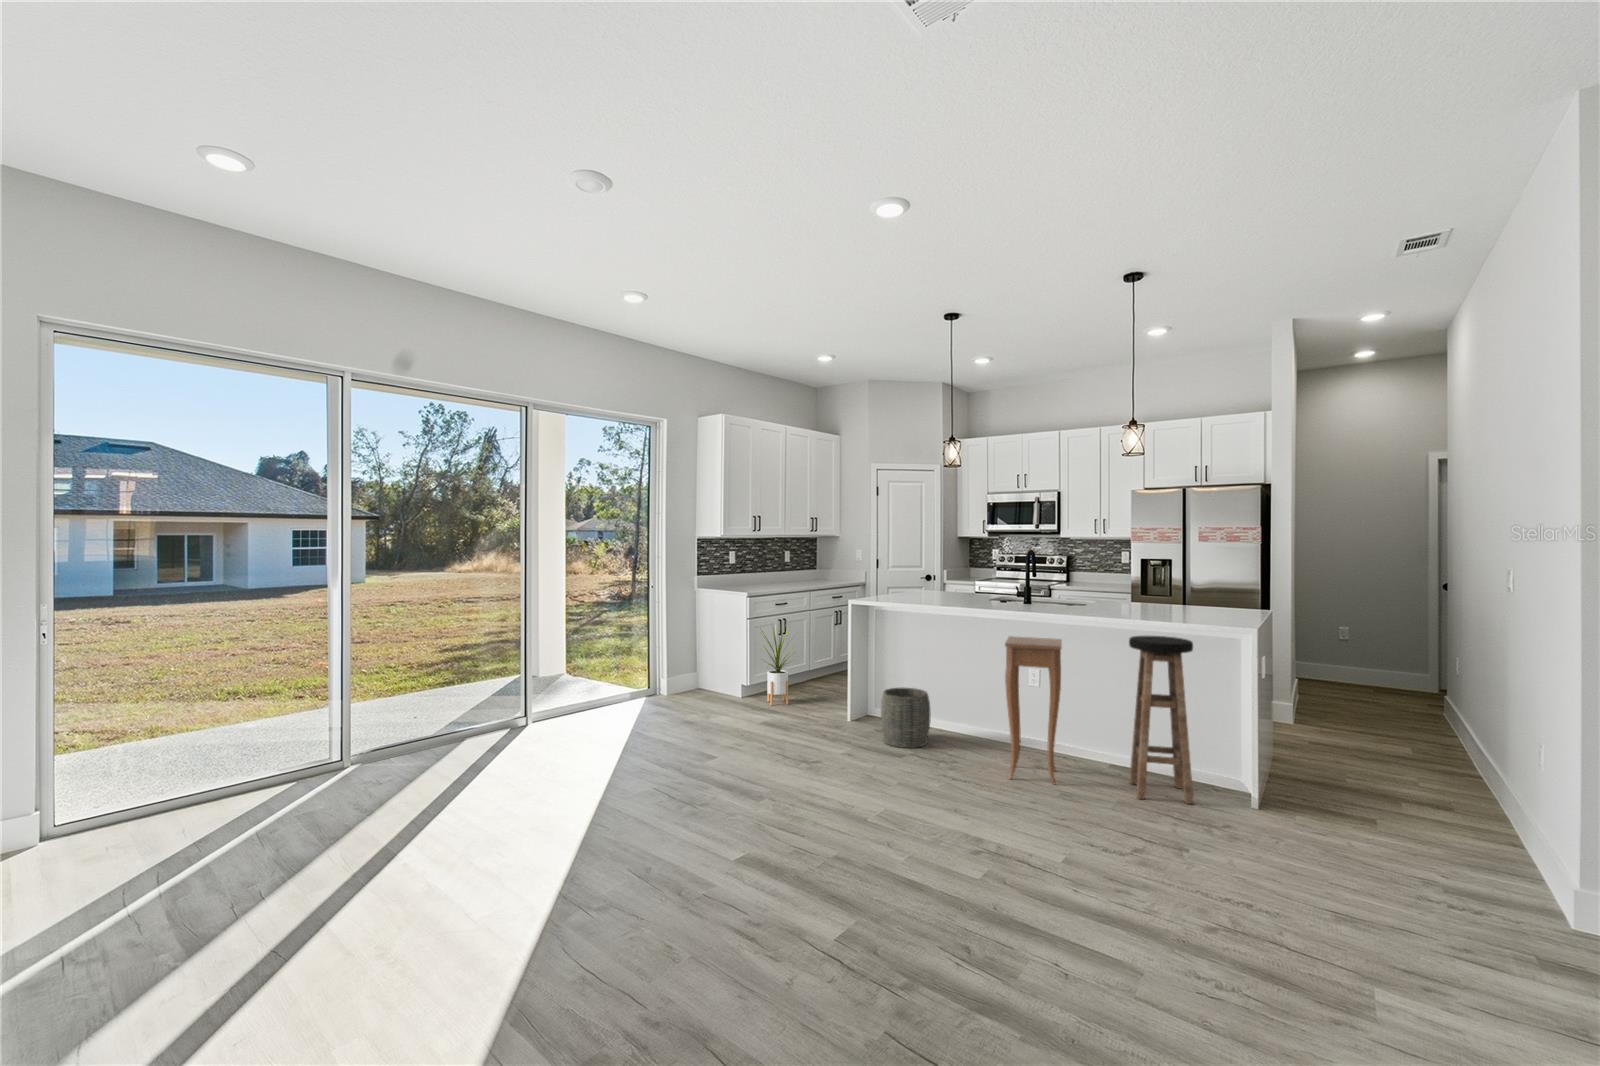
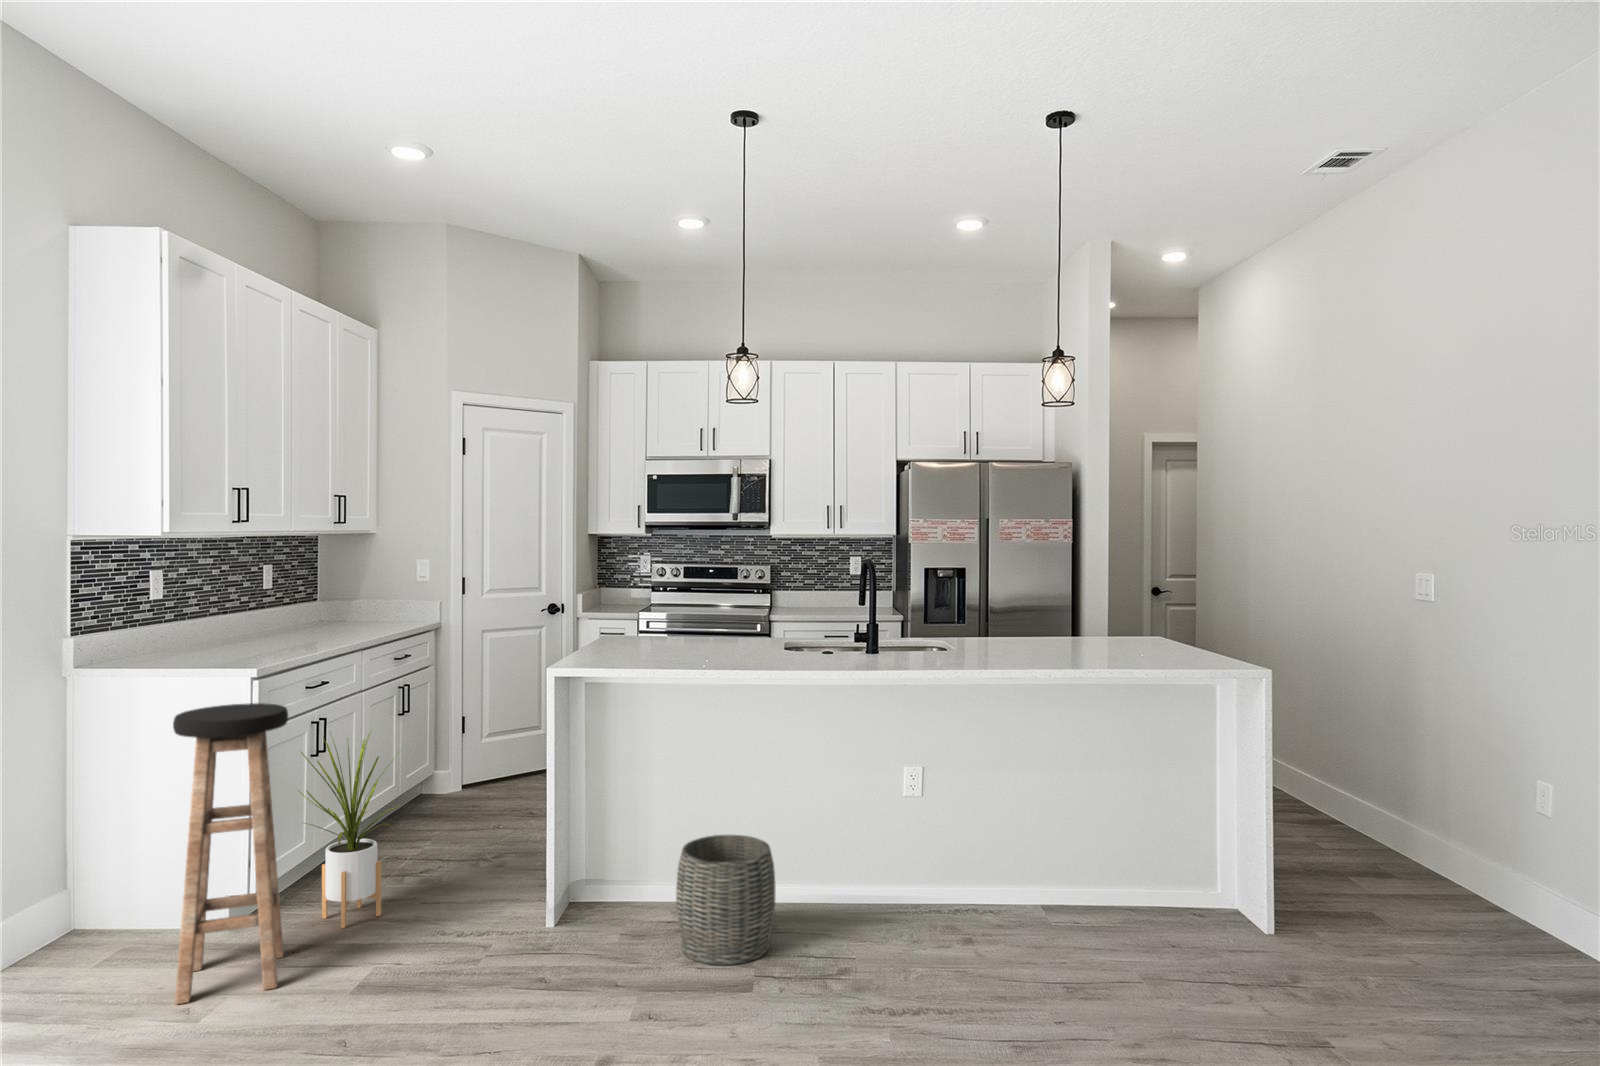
side table: present [1005,636,1062,784] -> none [942,710,1071,980]
bar stool: present [1129,636,1194,804] -> present [173,703,288,1004]

